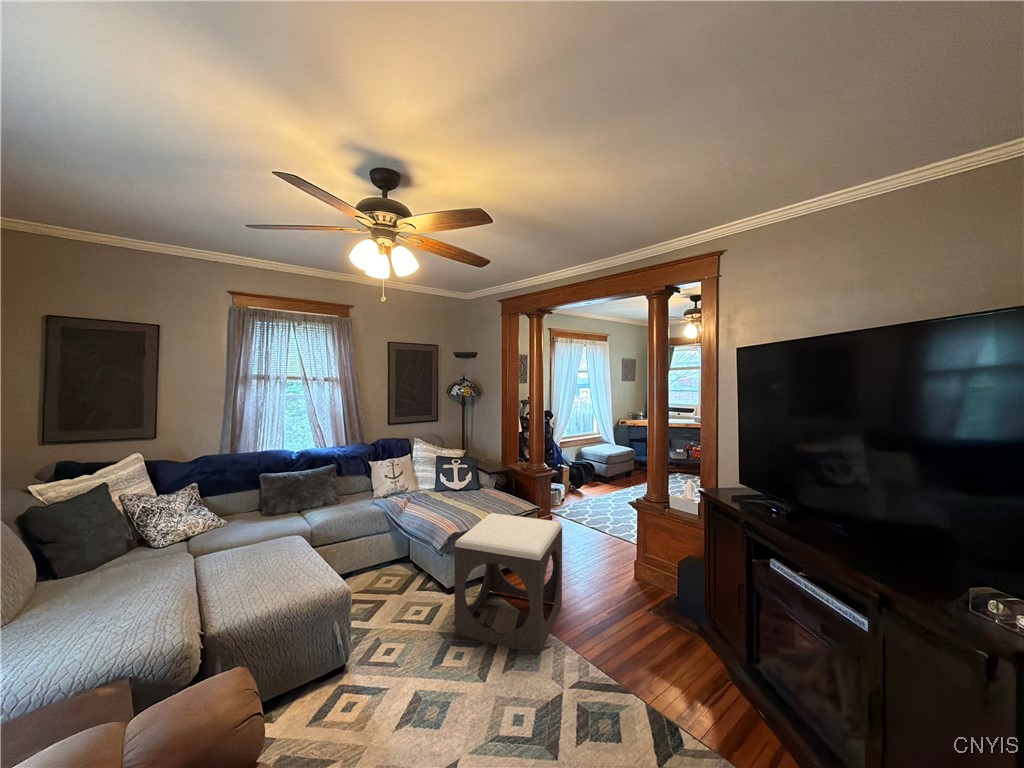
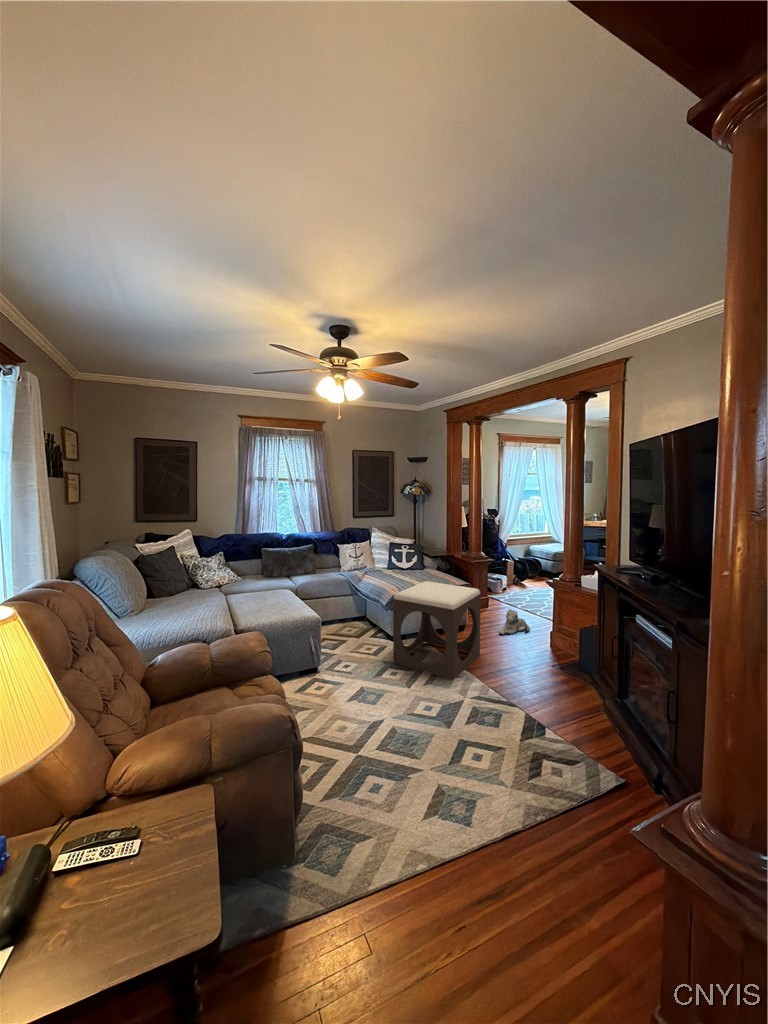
plush toy: none [574,535,607,568] -> present [499,609,530,635]

